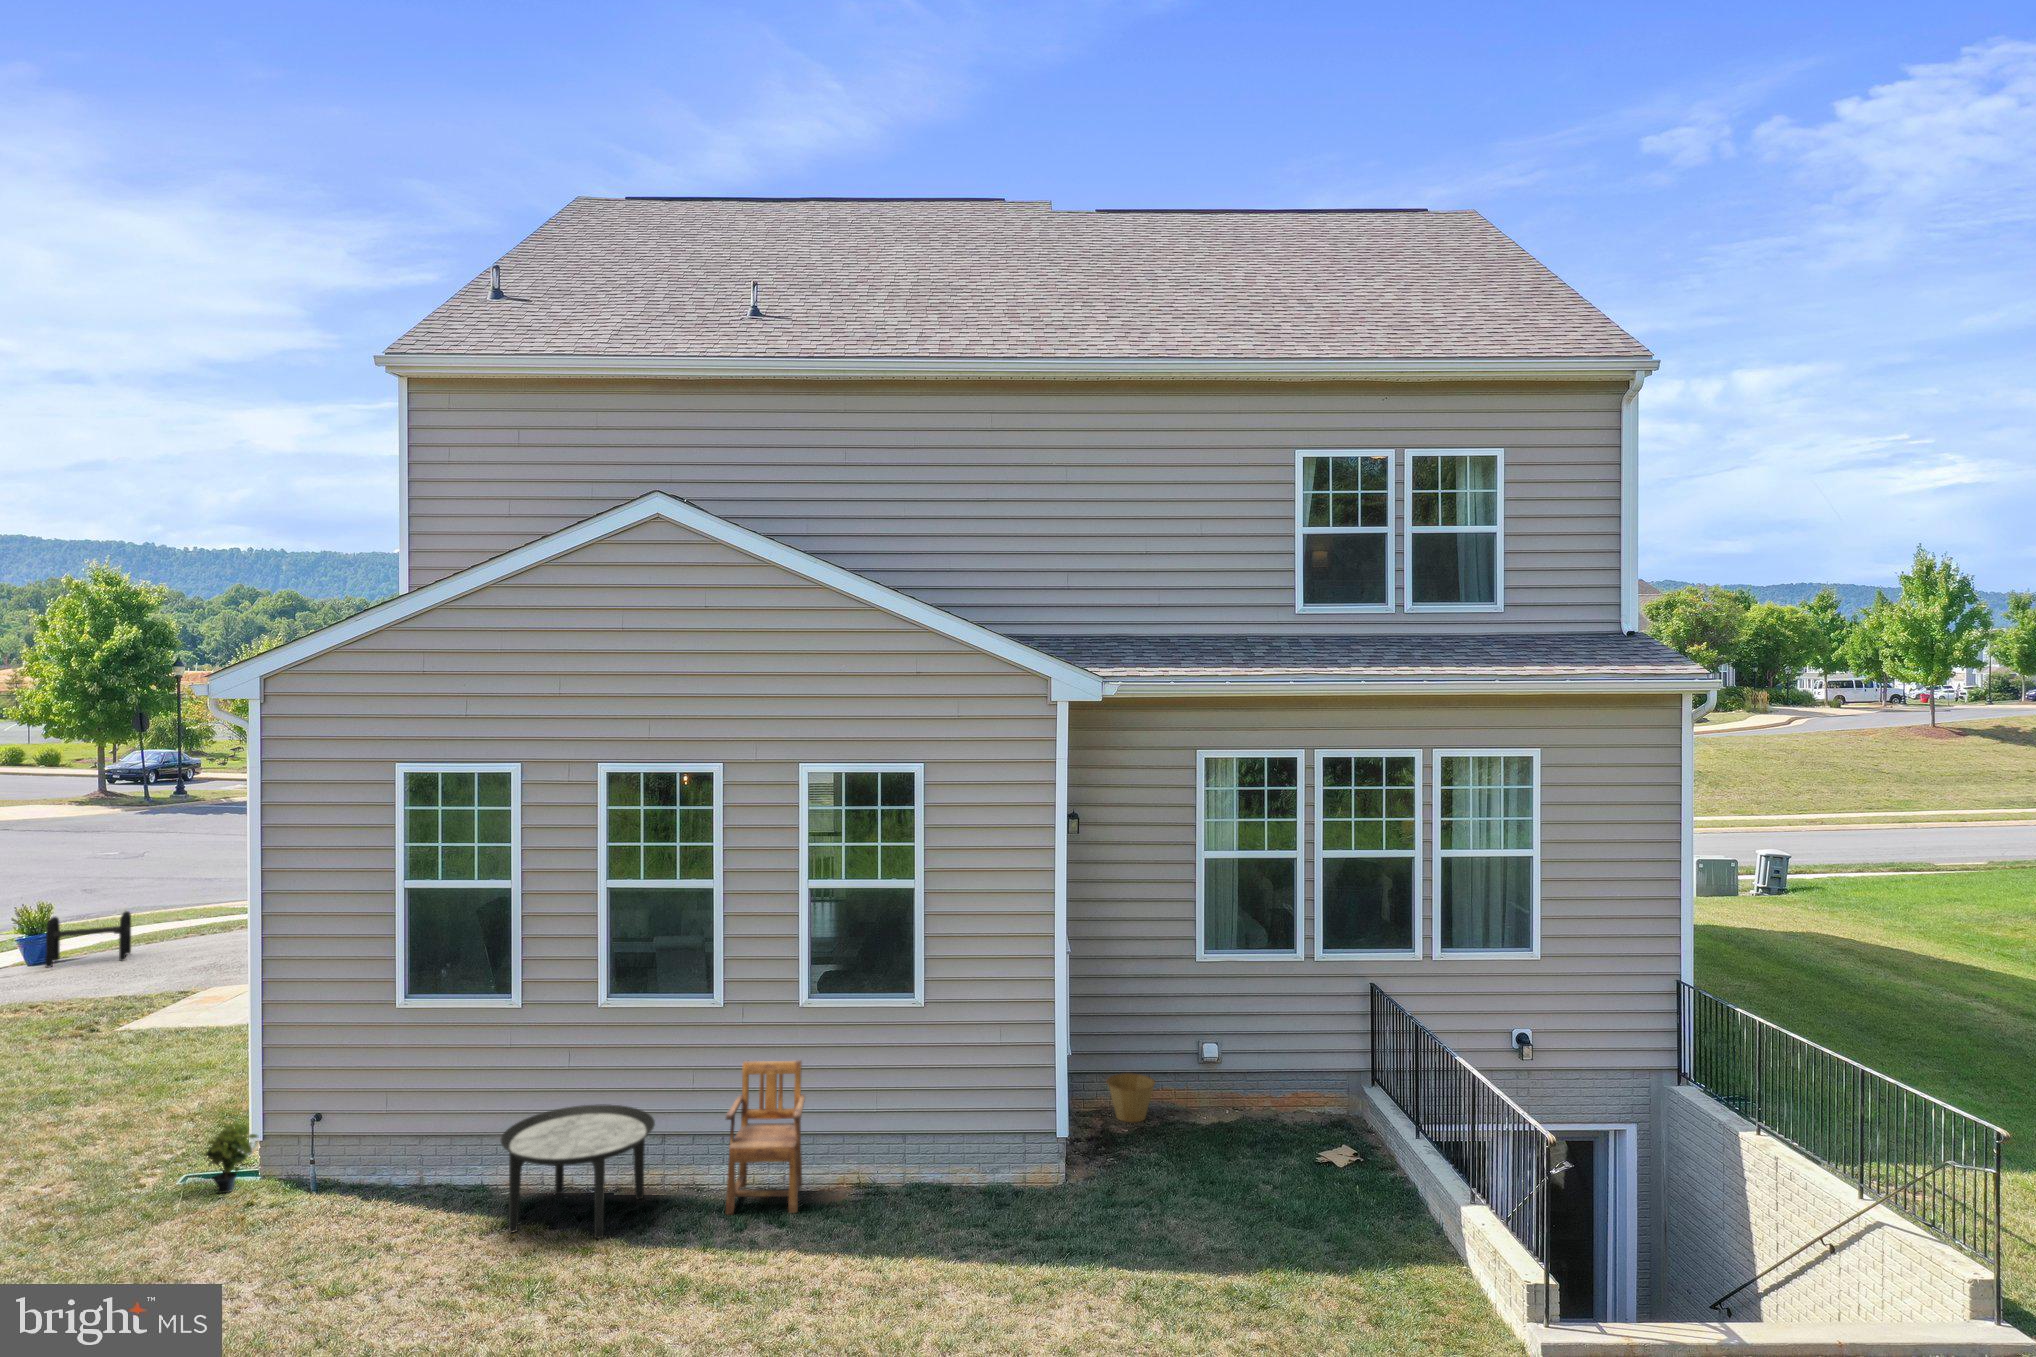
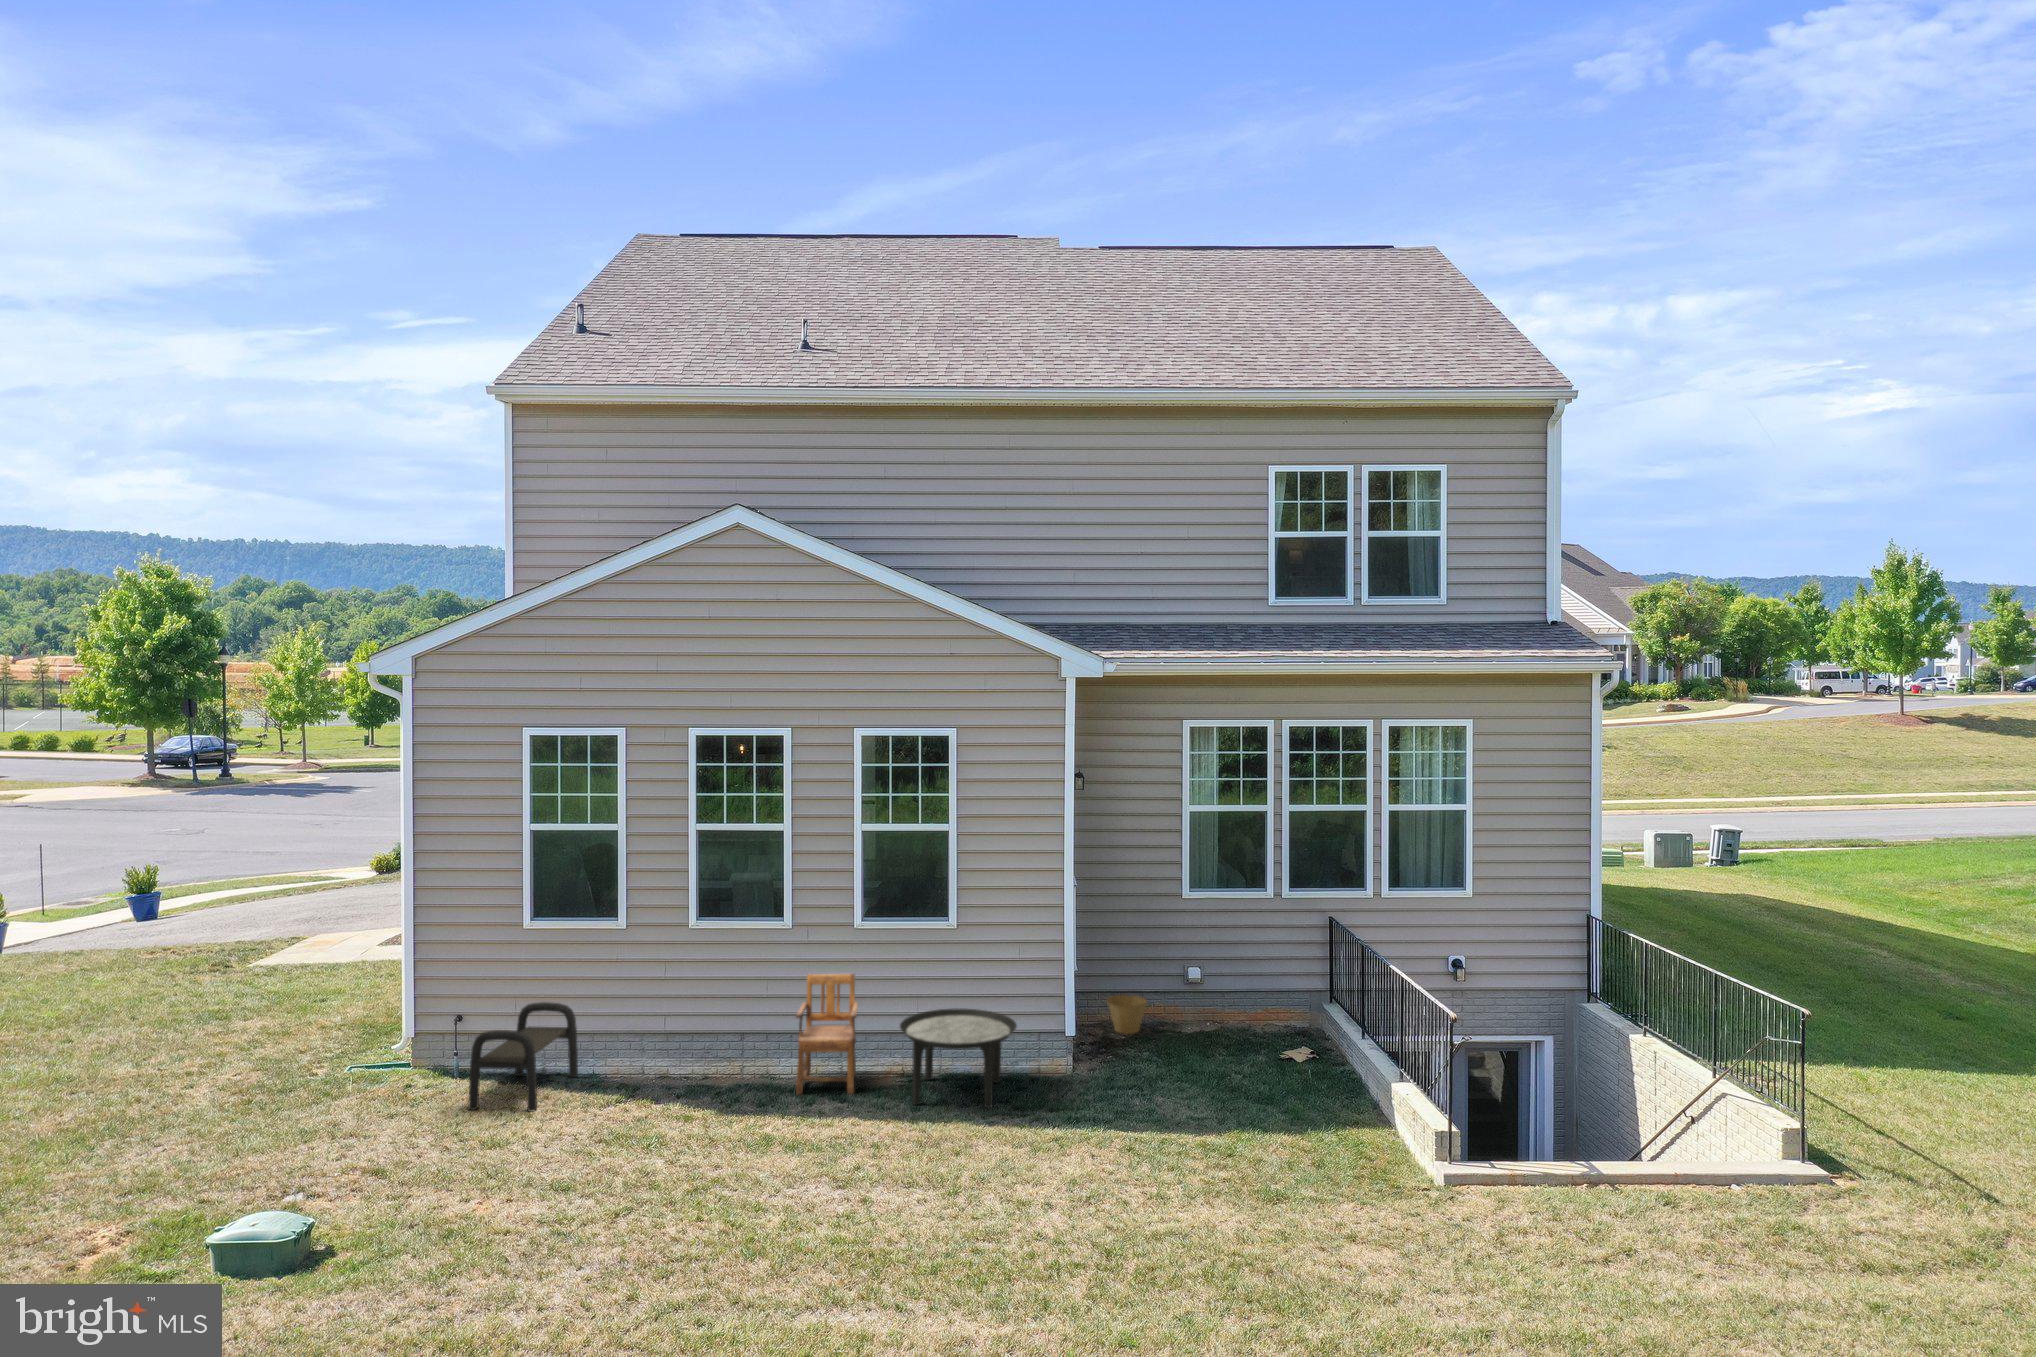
bench: present [45,911,131,968] -> present [468,1002,578,1111]
round table: present [501,1104,655,1239] -> present [900,1008,1017,1108]
potted plant: present [205,1123,258,1193] -> none [368,1022,412,1080]

